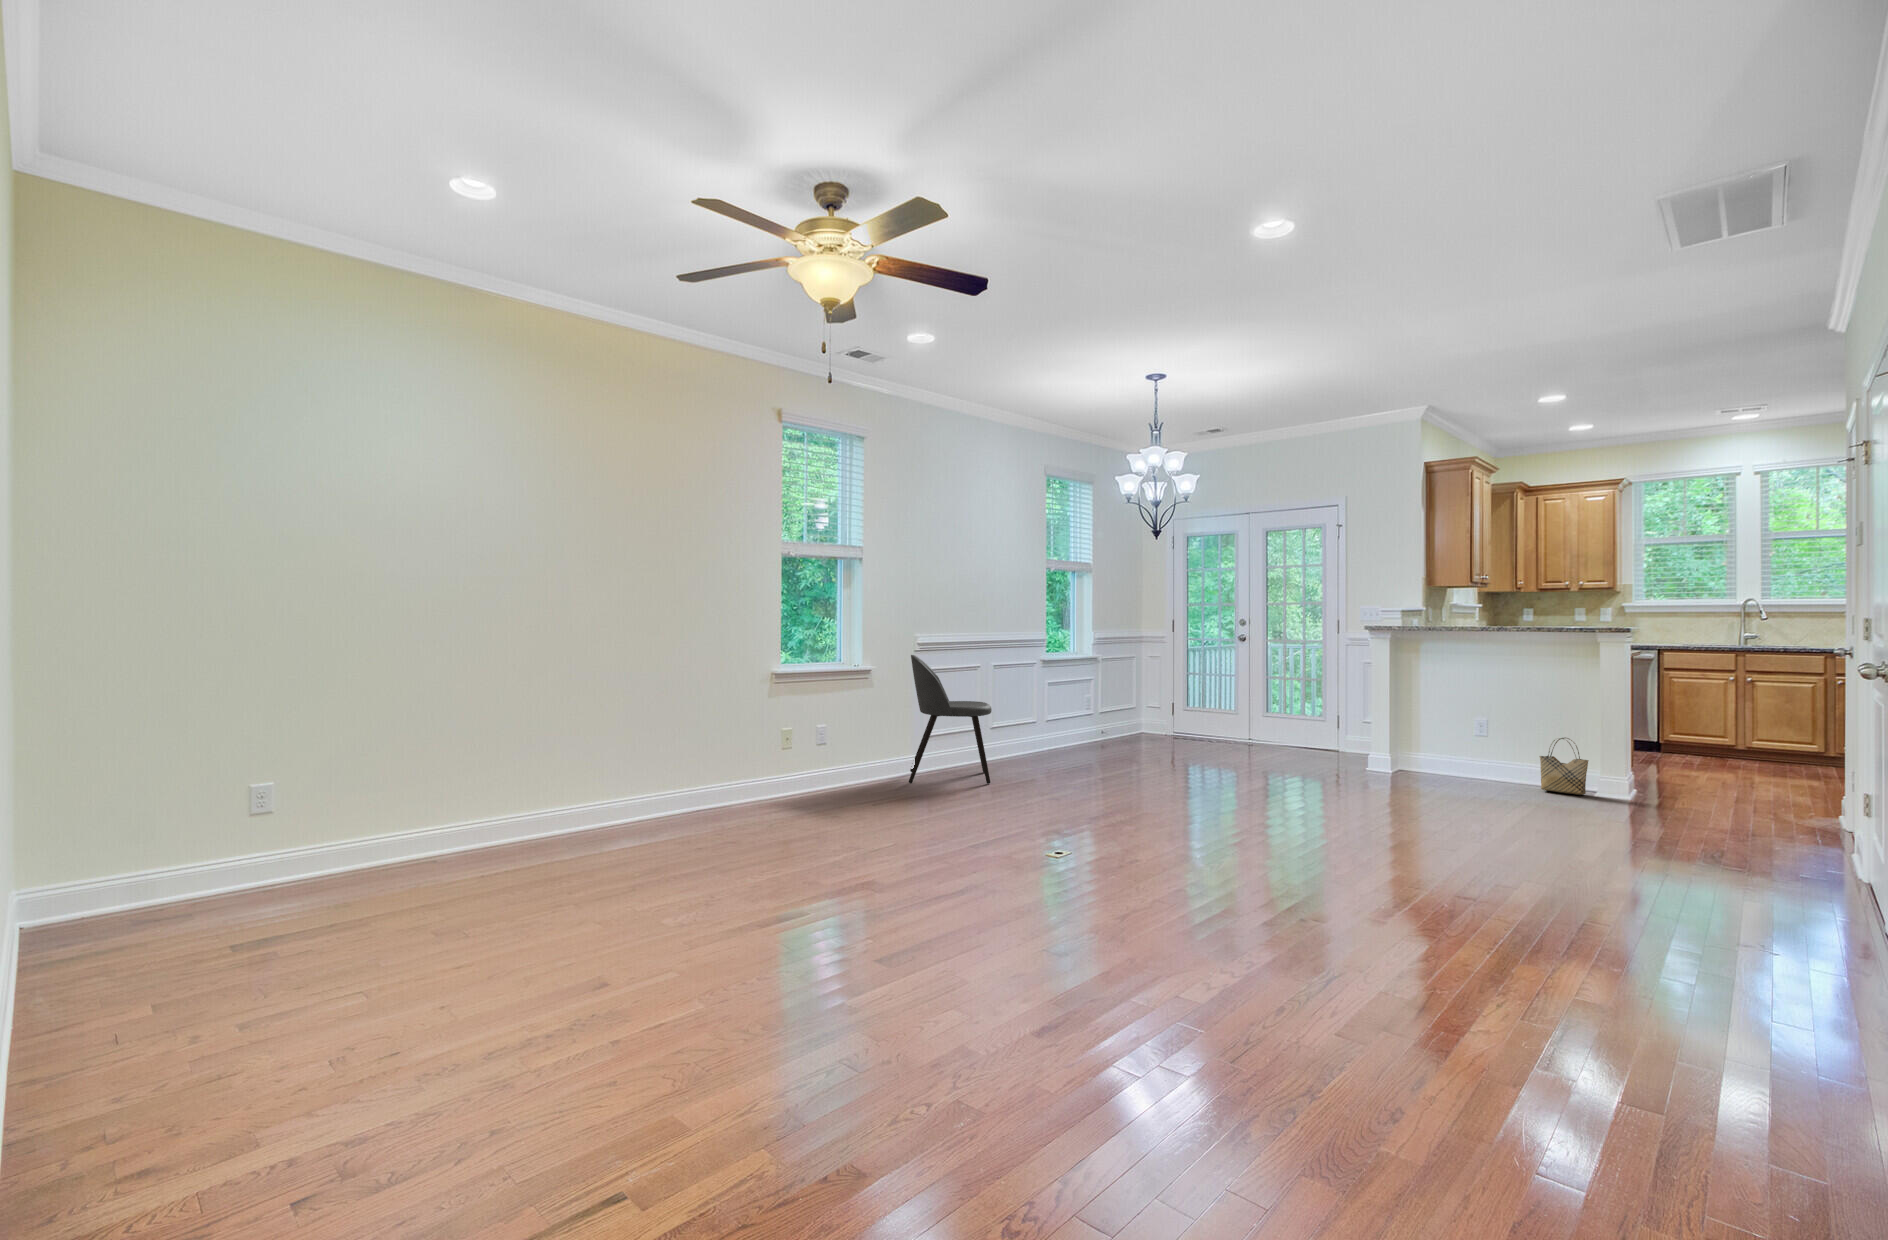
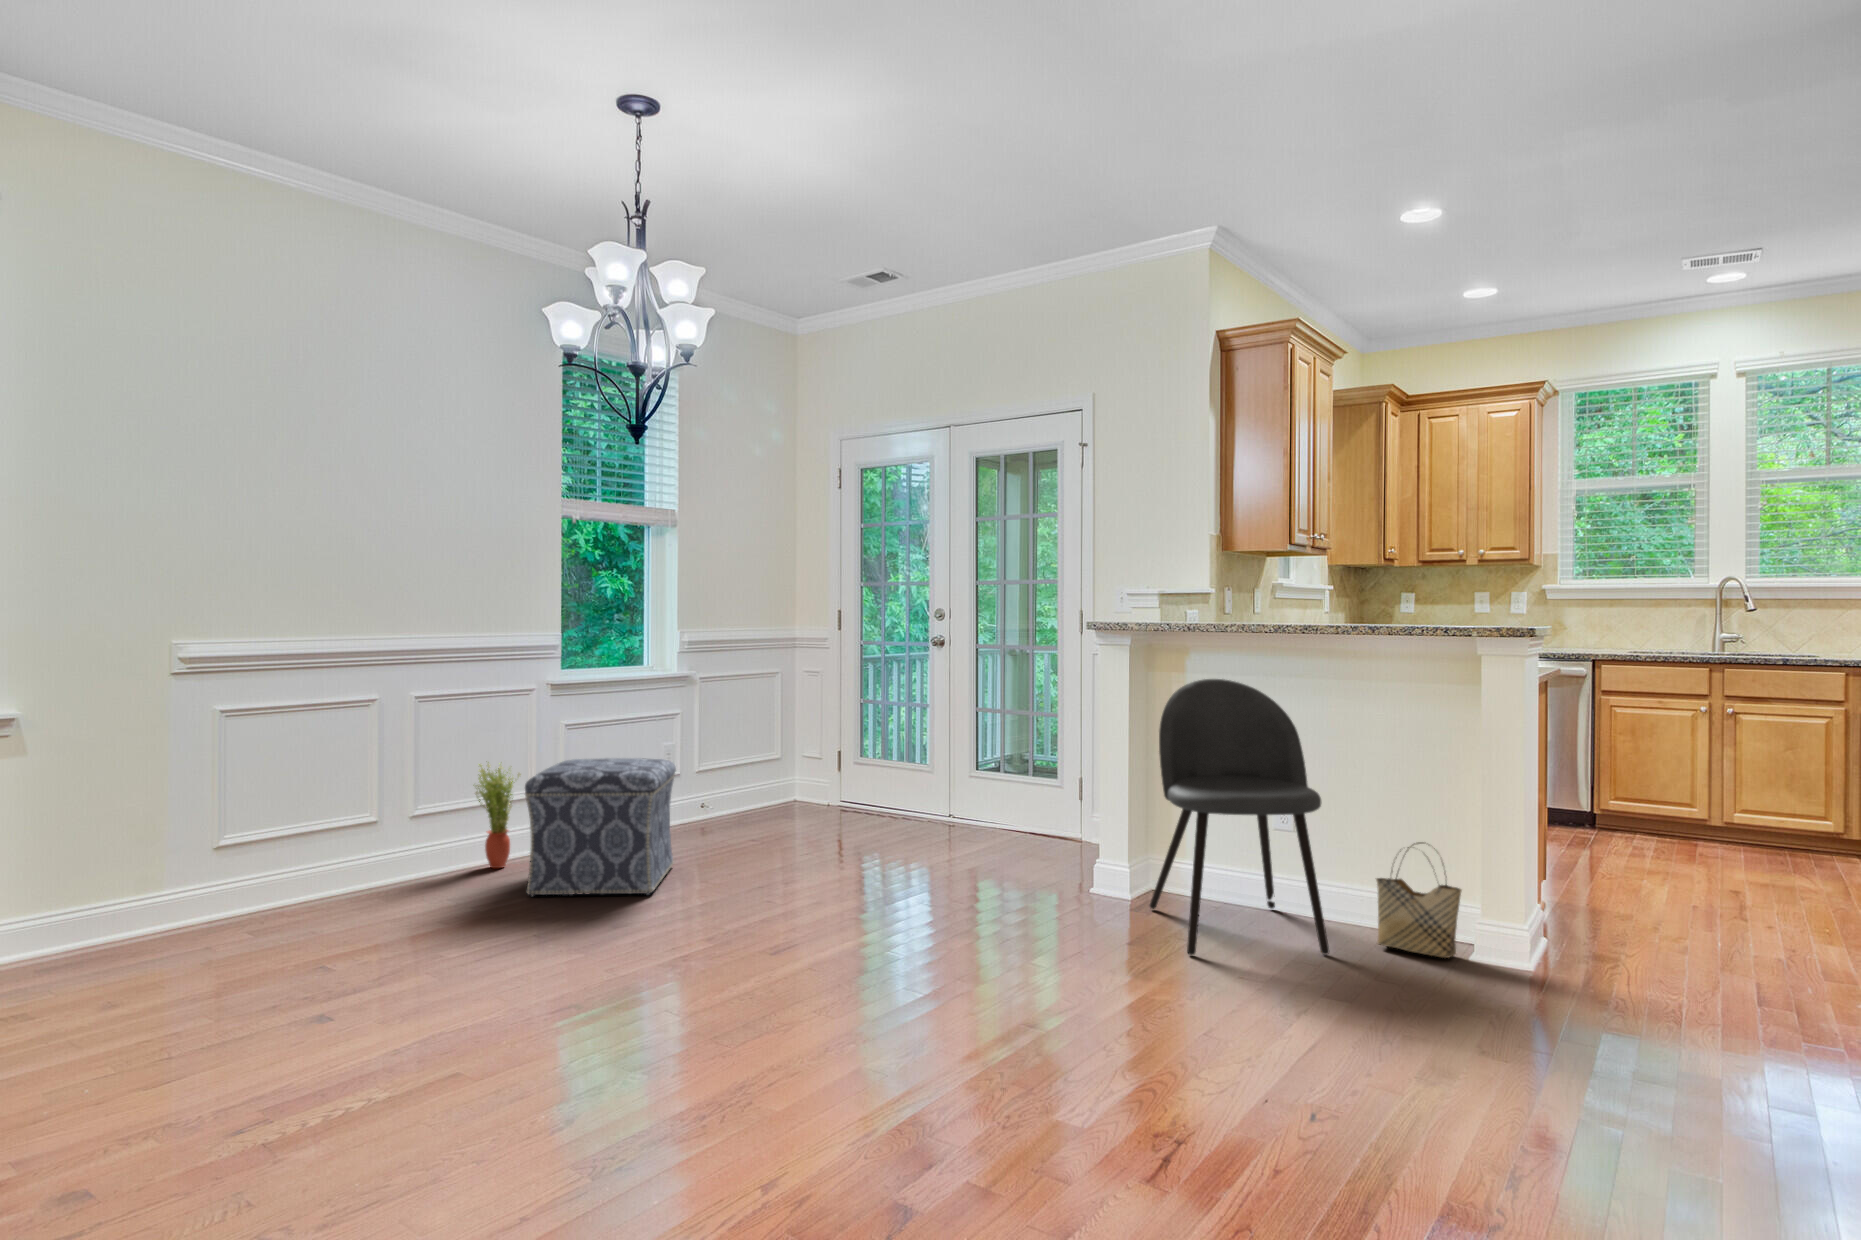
dining chair: present [909,655,992,784] -> present [1149,679,1329,955]
ottoman: none [1062,698,1133,766] -> present [525,758,676,896]
potted plant: none [1021,699,1041,756] -> present [476,762,521,868]

